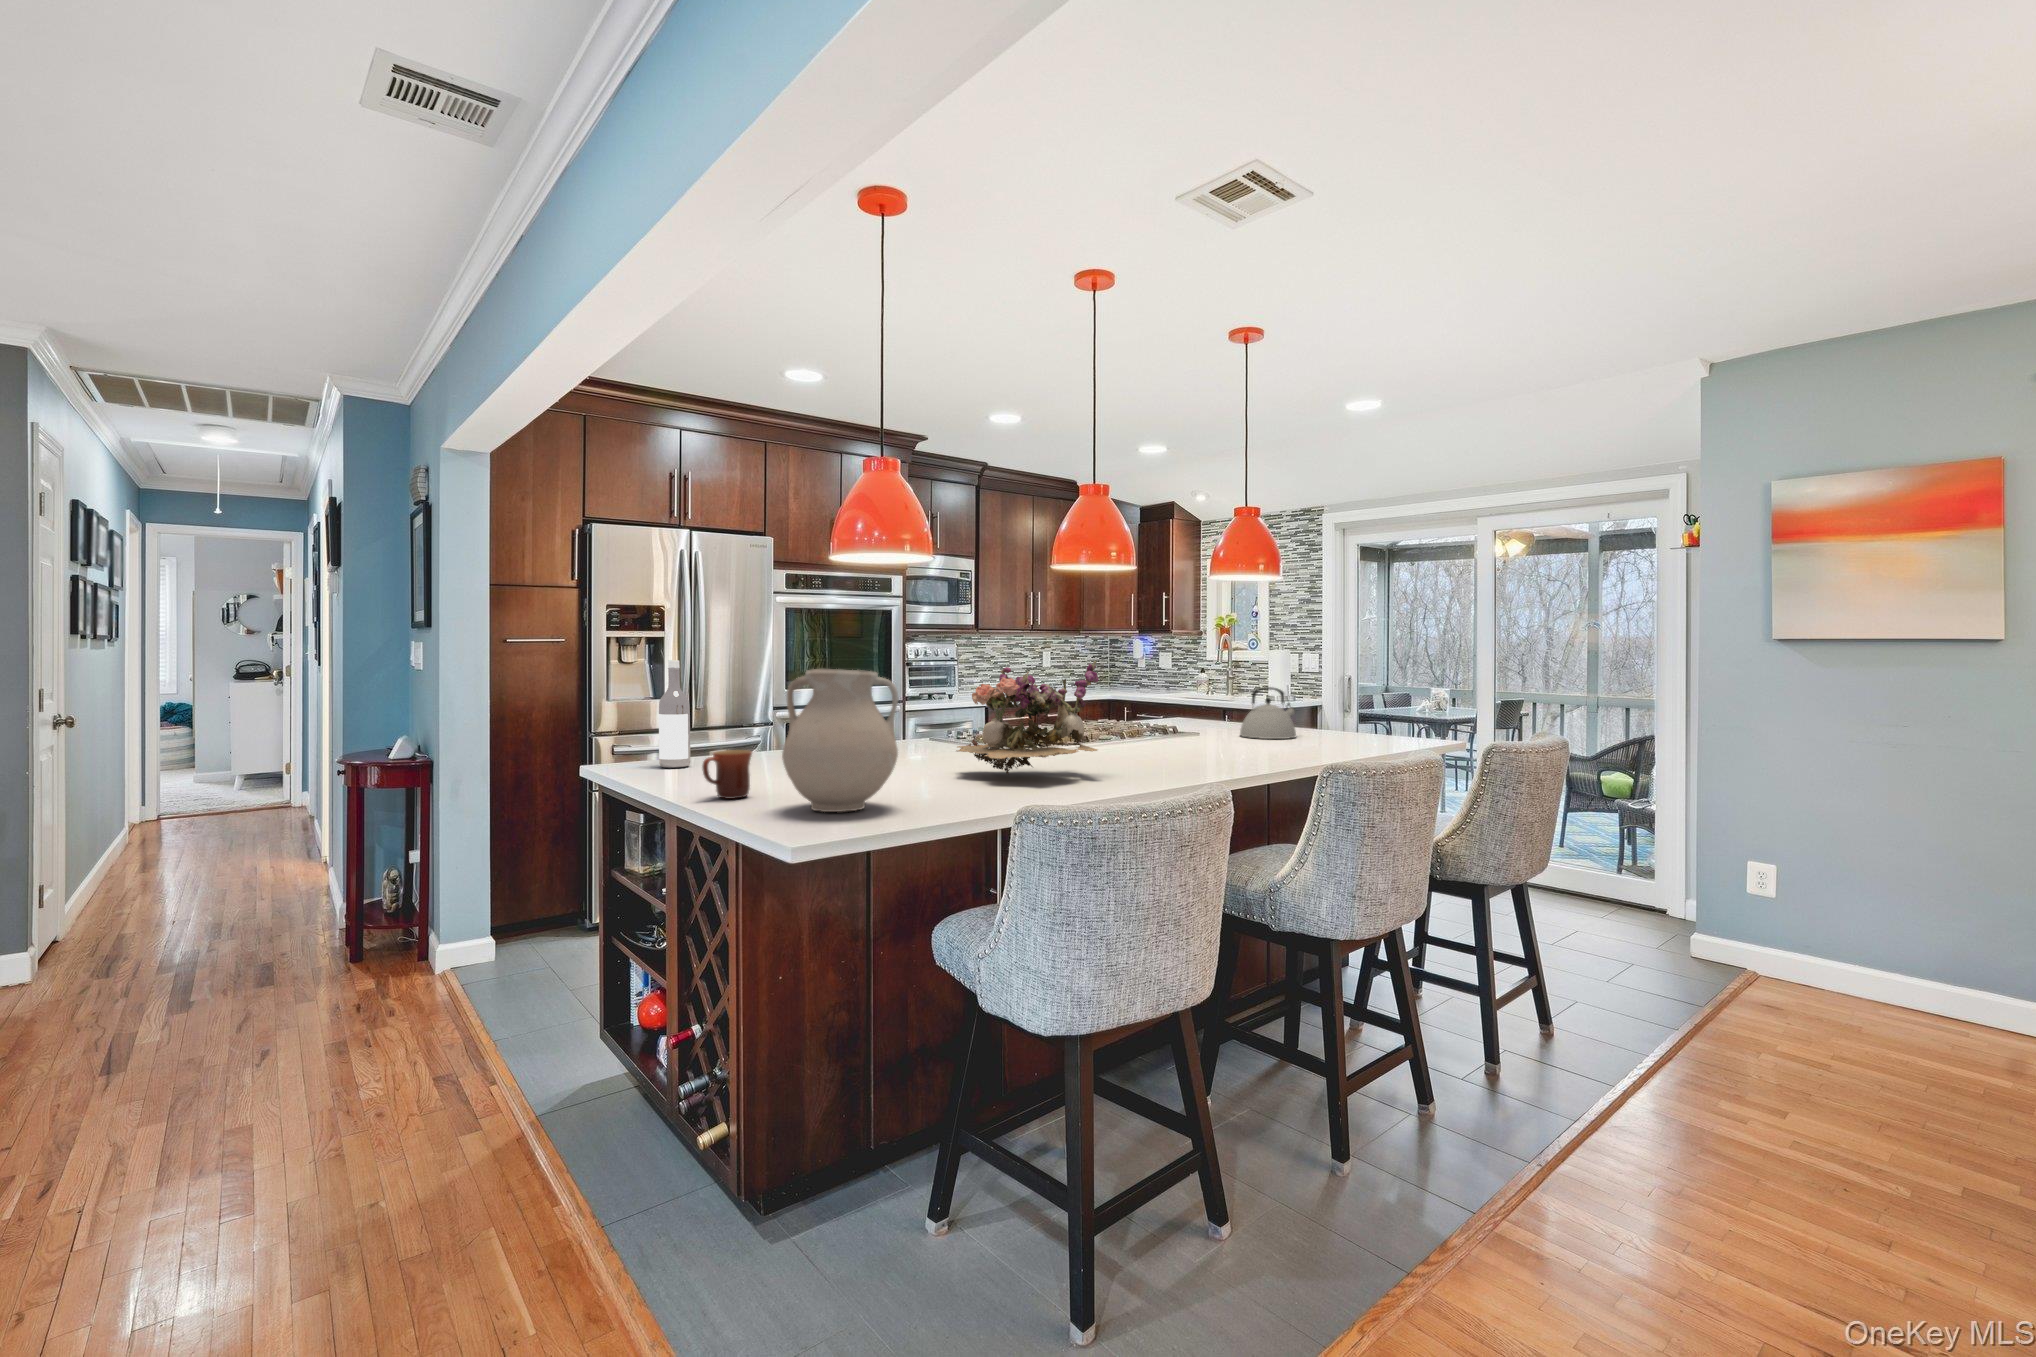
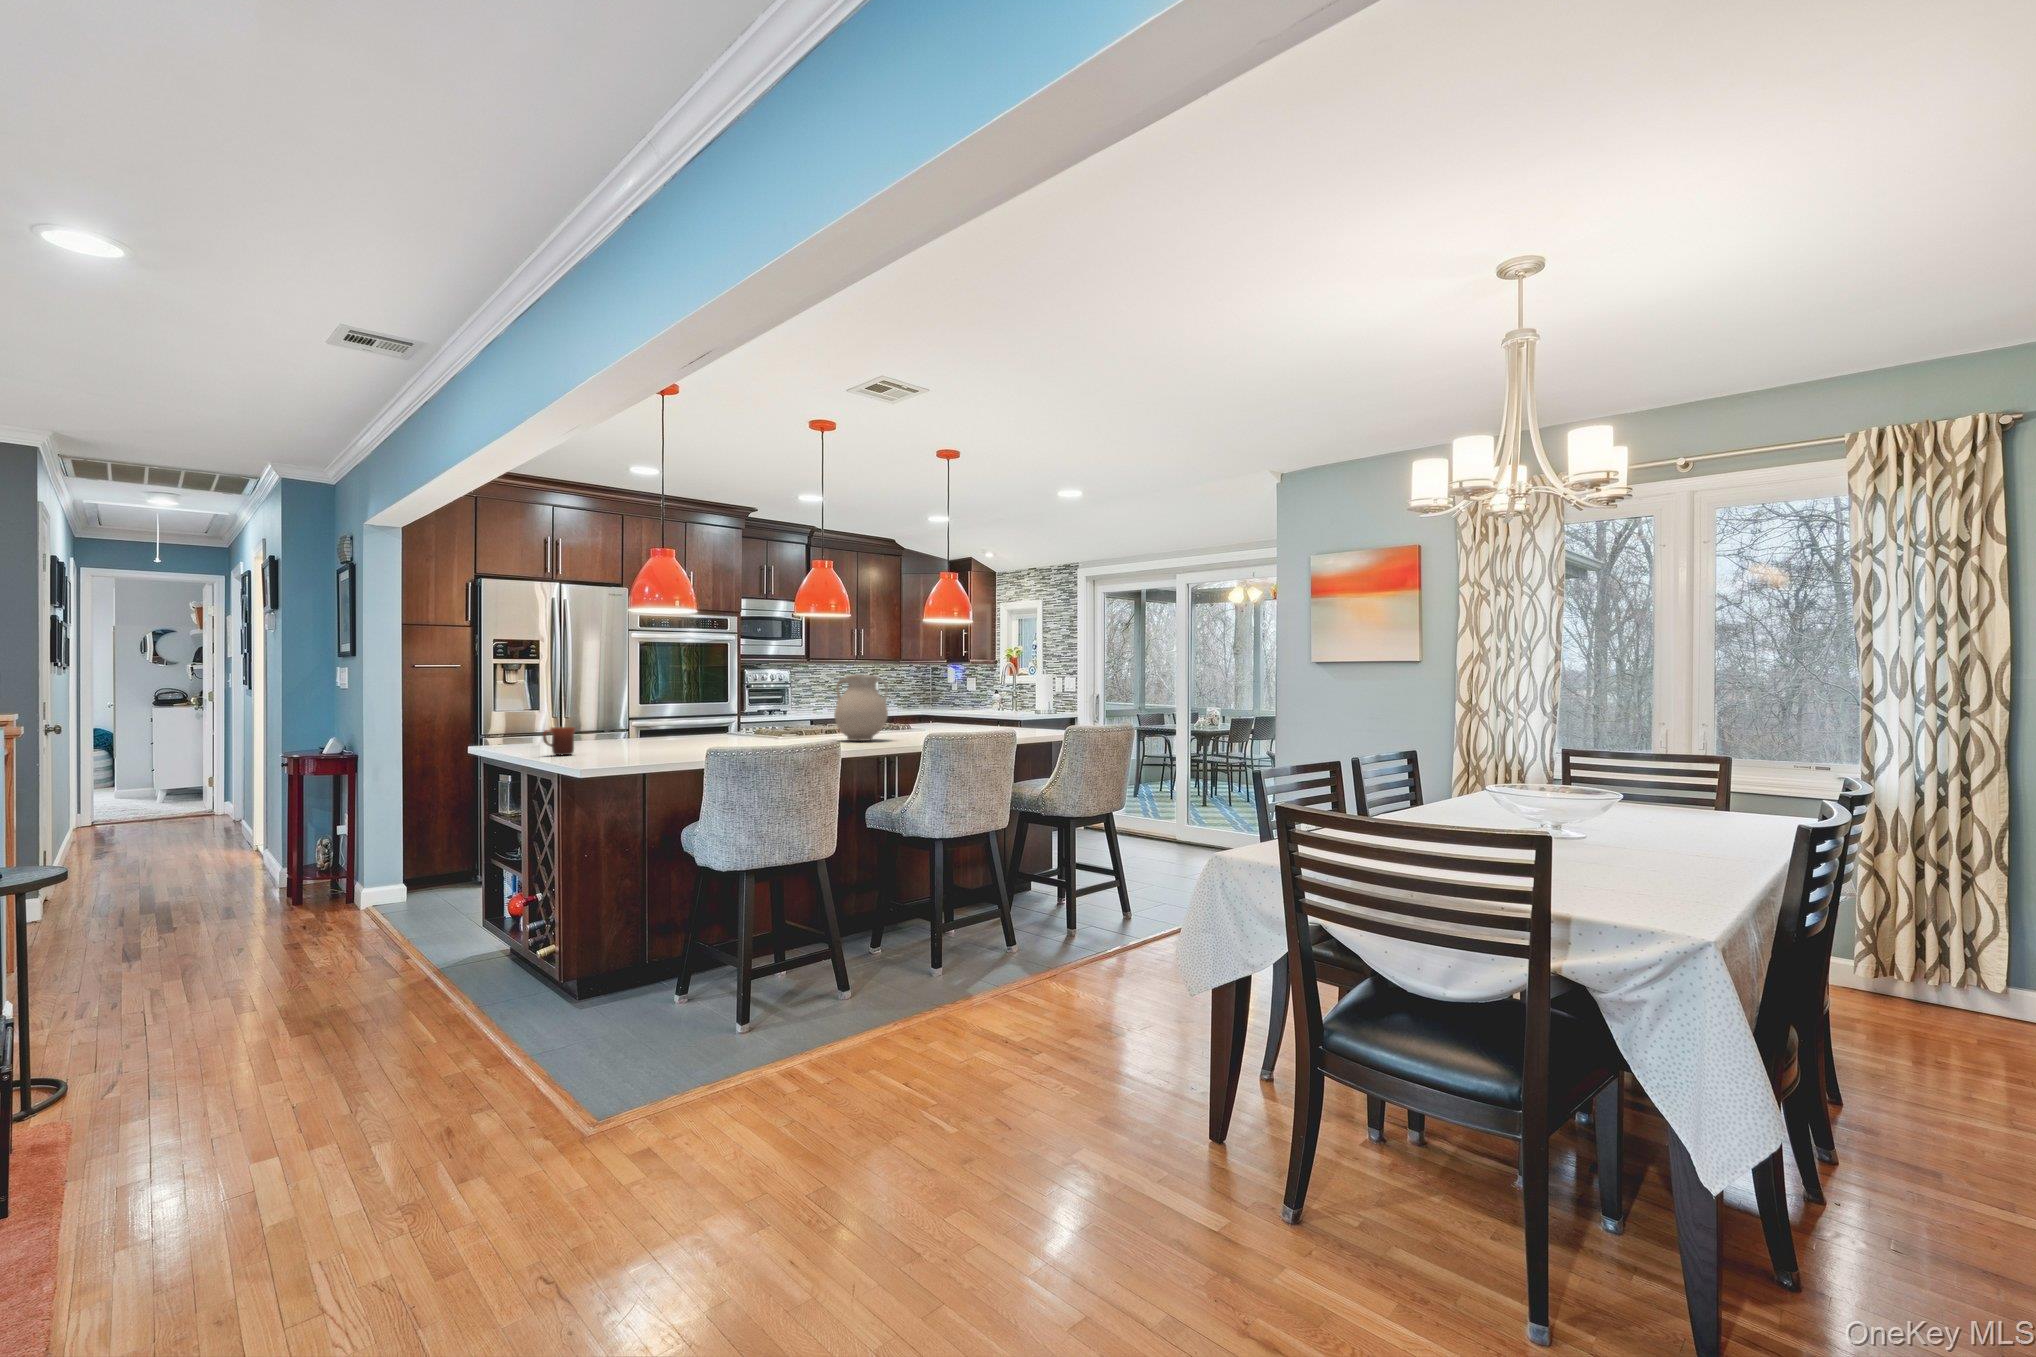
wine bottle: present [659,660,690,768] -> none [523,674,545,745]
flower arrangement: present [957,661,1099,775] -> none [717,673,813,746]
vase: present [782,669,899,812] -> present [834,674,888,741]
kettle: present [1240,687,1296,739] -> none [957,695,996,731]

